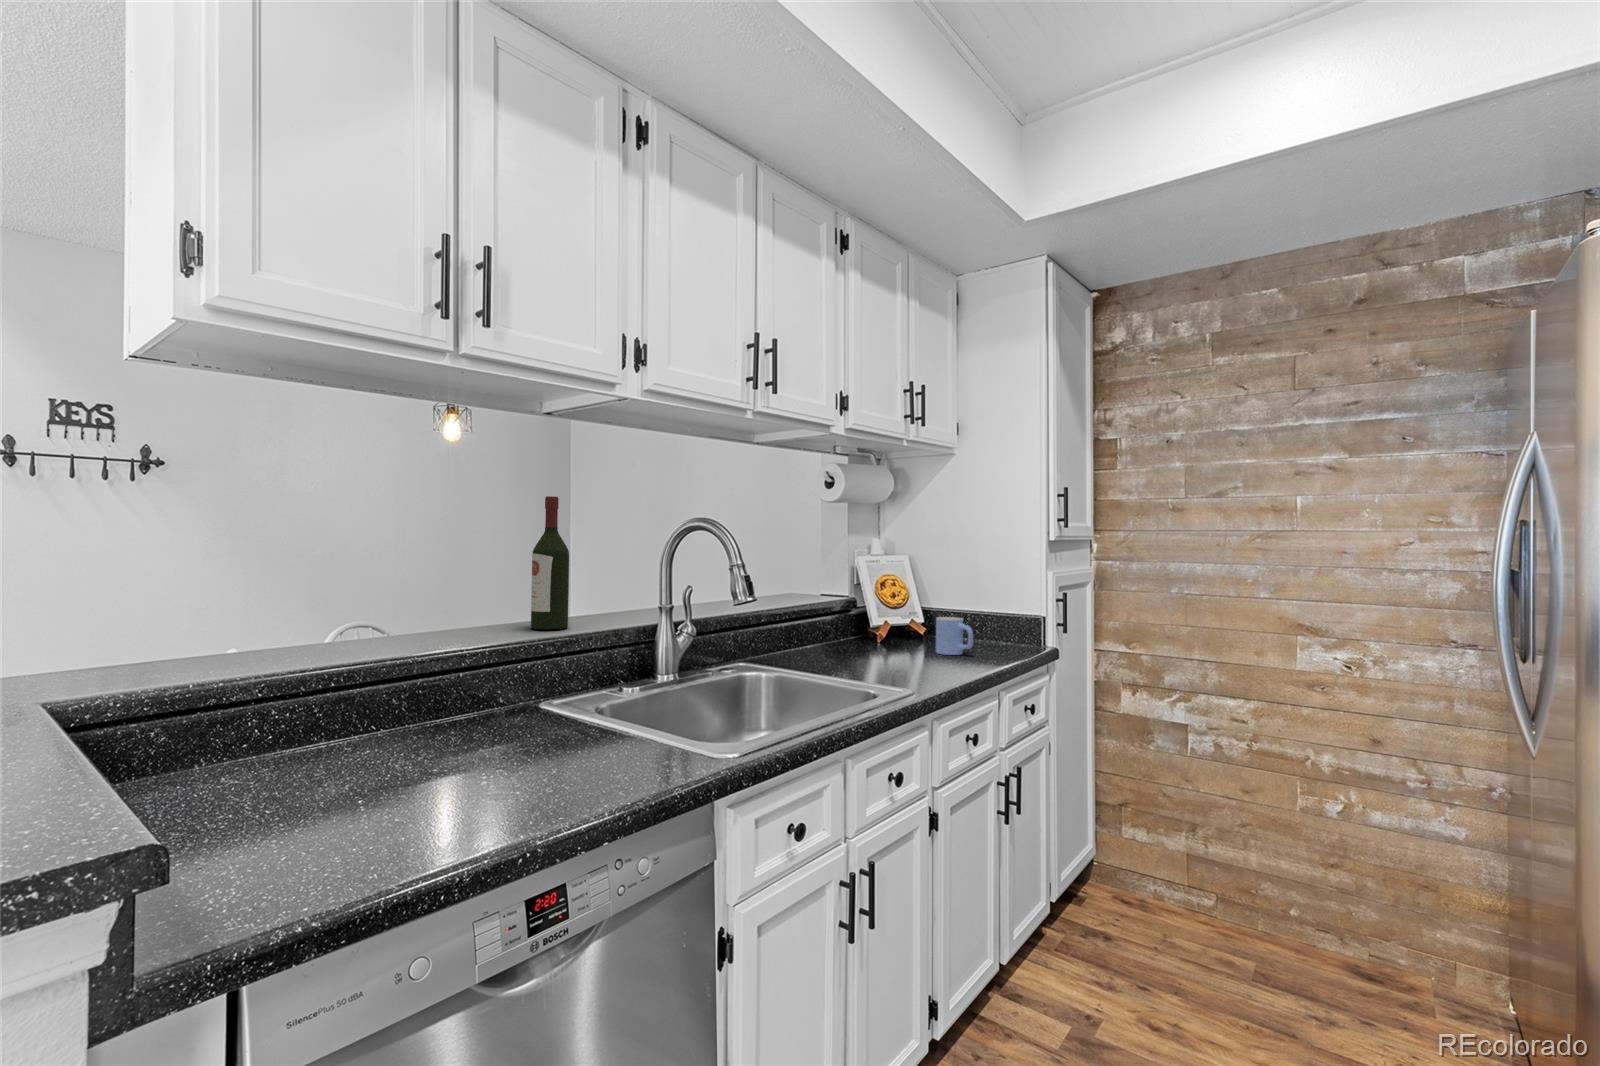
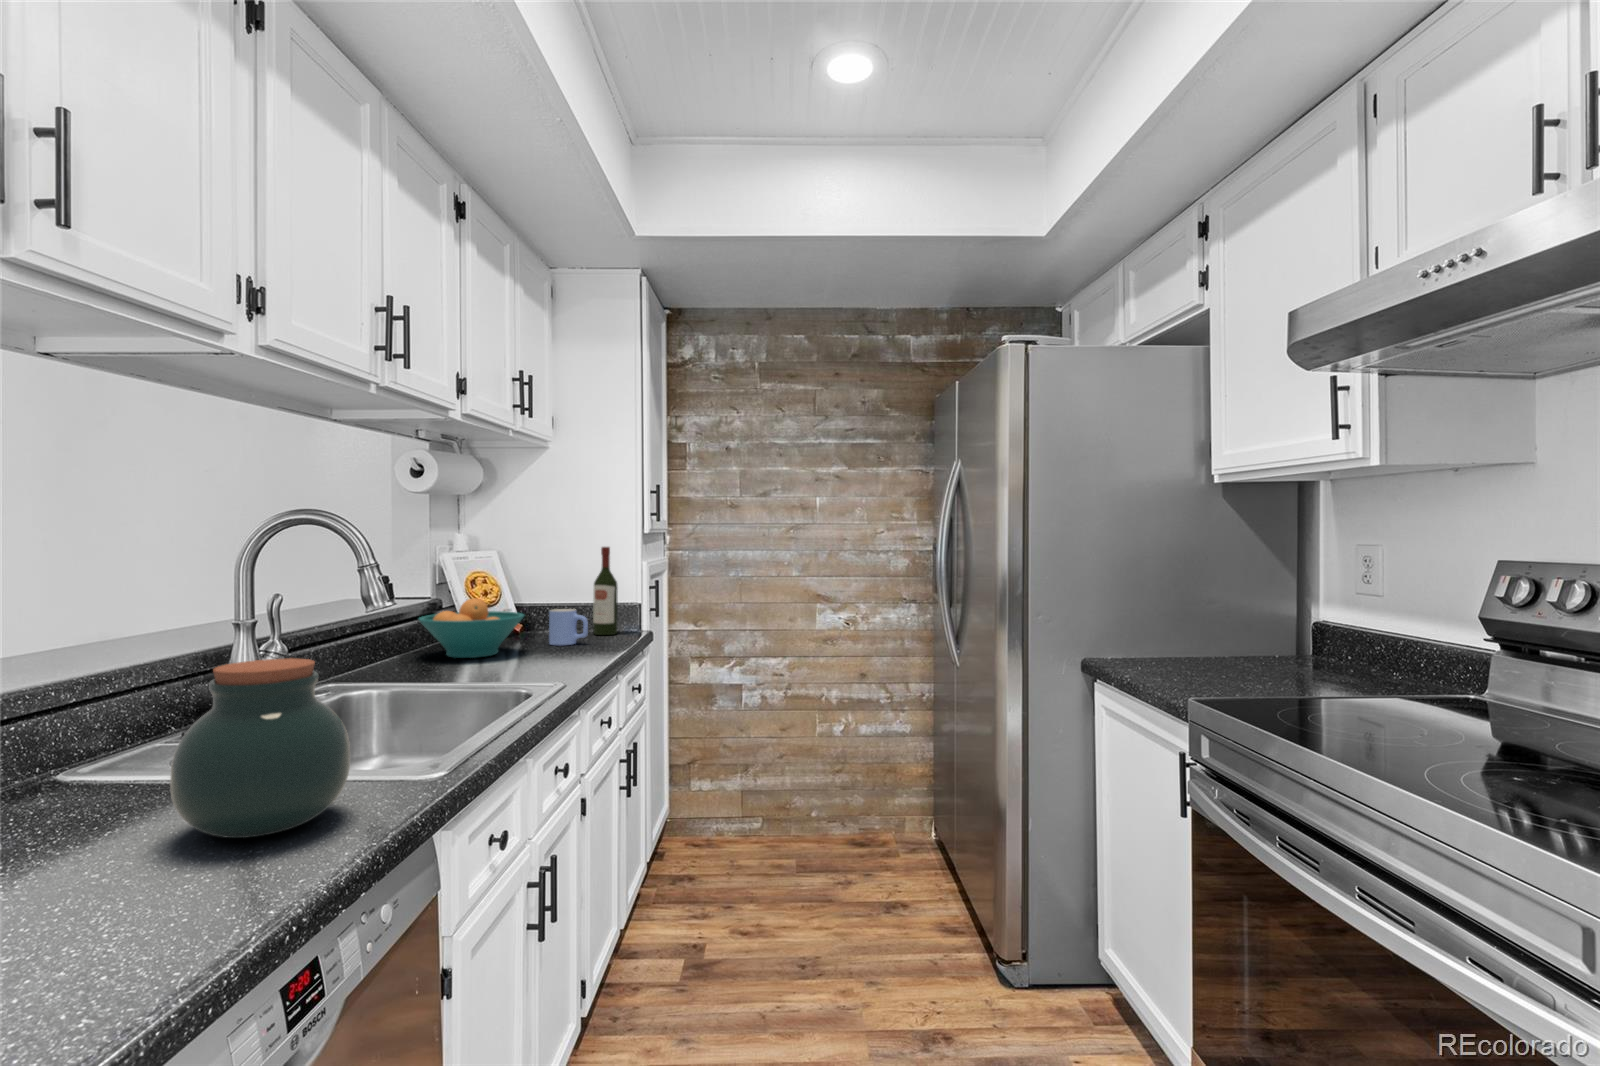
wine bottle: present [531,496,569,629] -> present [593,547,618,635]
fruit bowl: none [808,601,903,658] -> present [419,598,524,658]
jar: none [412,644,560,807] -> present [170,658,350,838]

